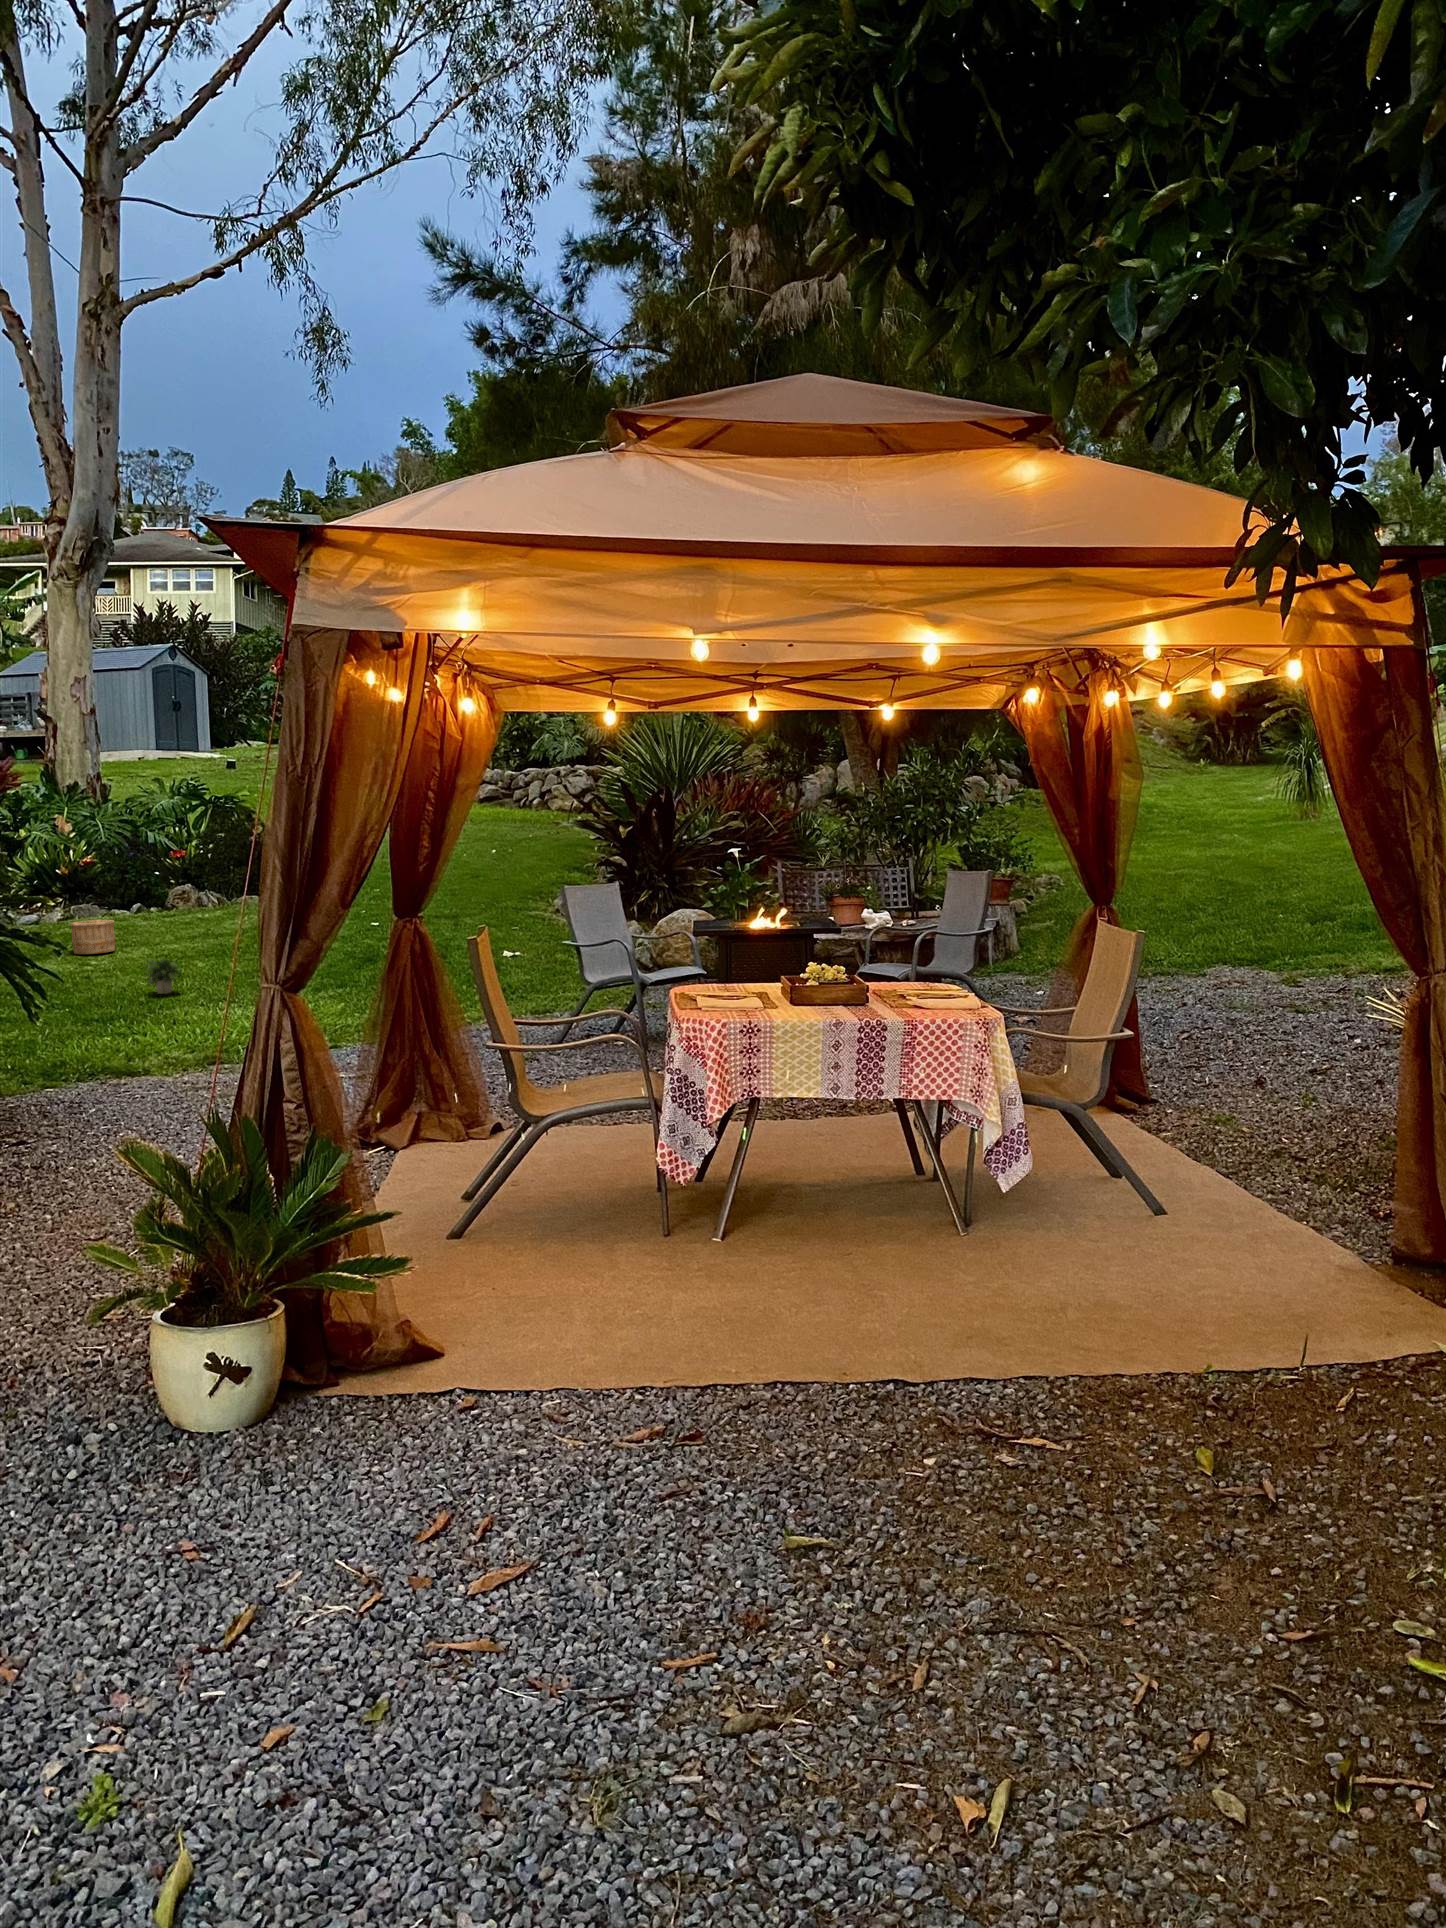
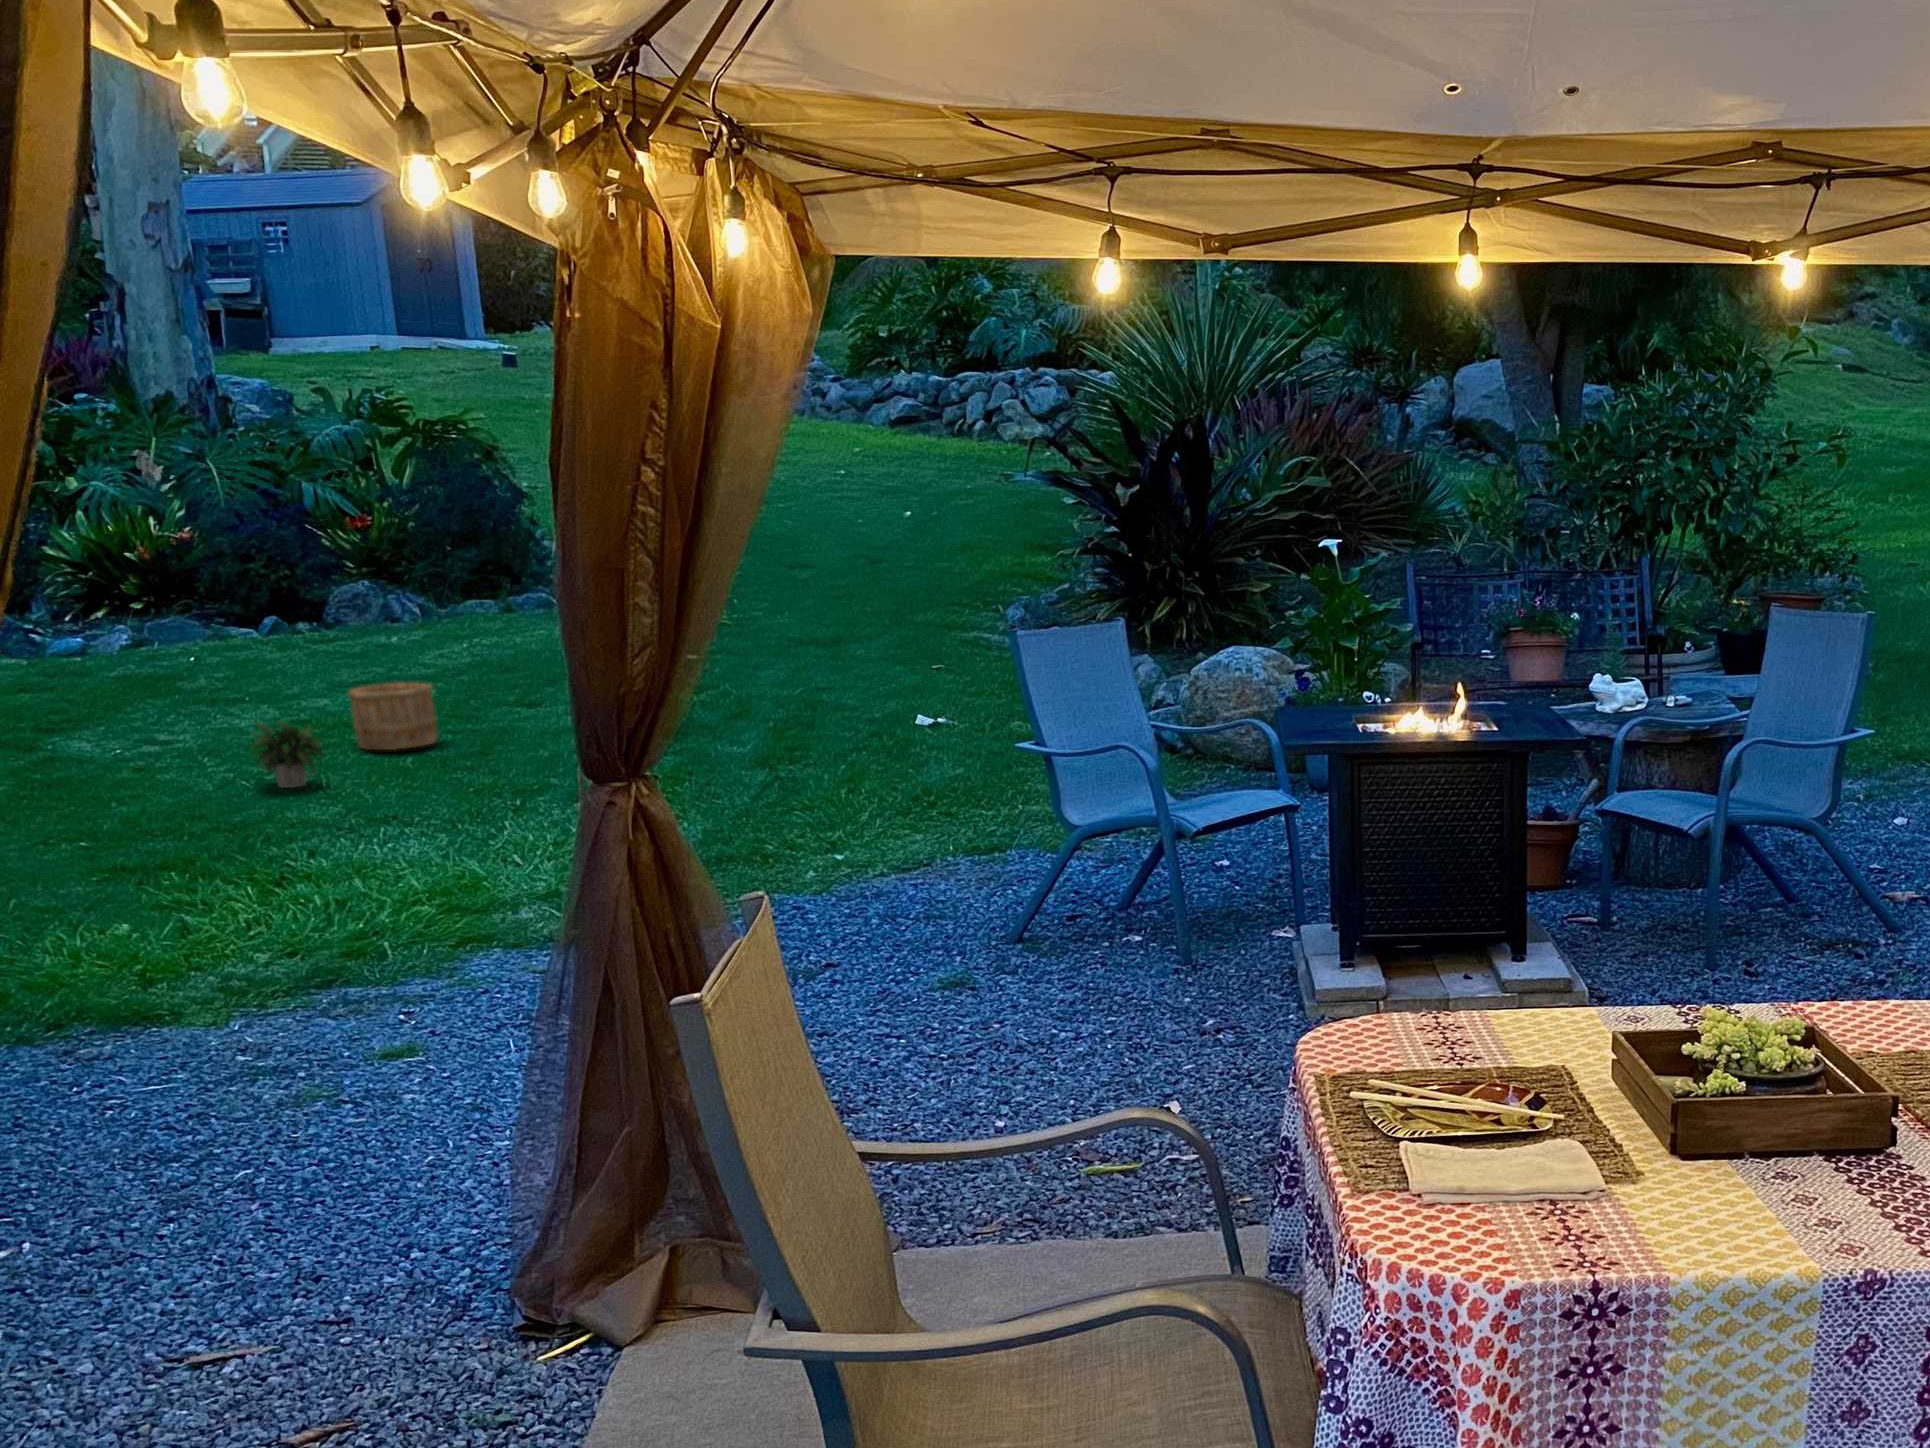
wooden bucket: present [70,920,115,954] -> present [348,683,437,750]

